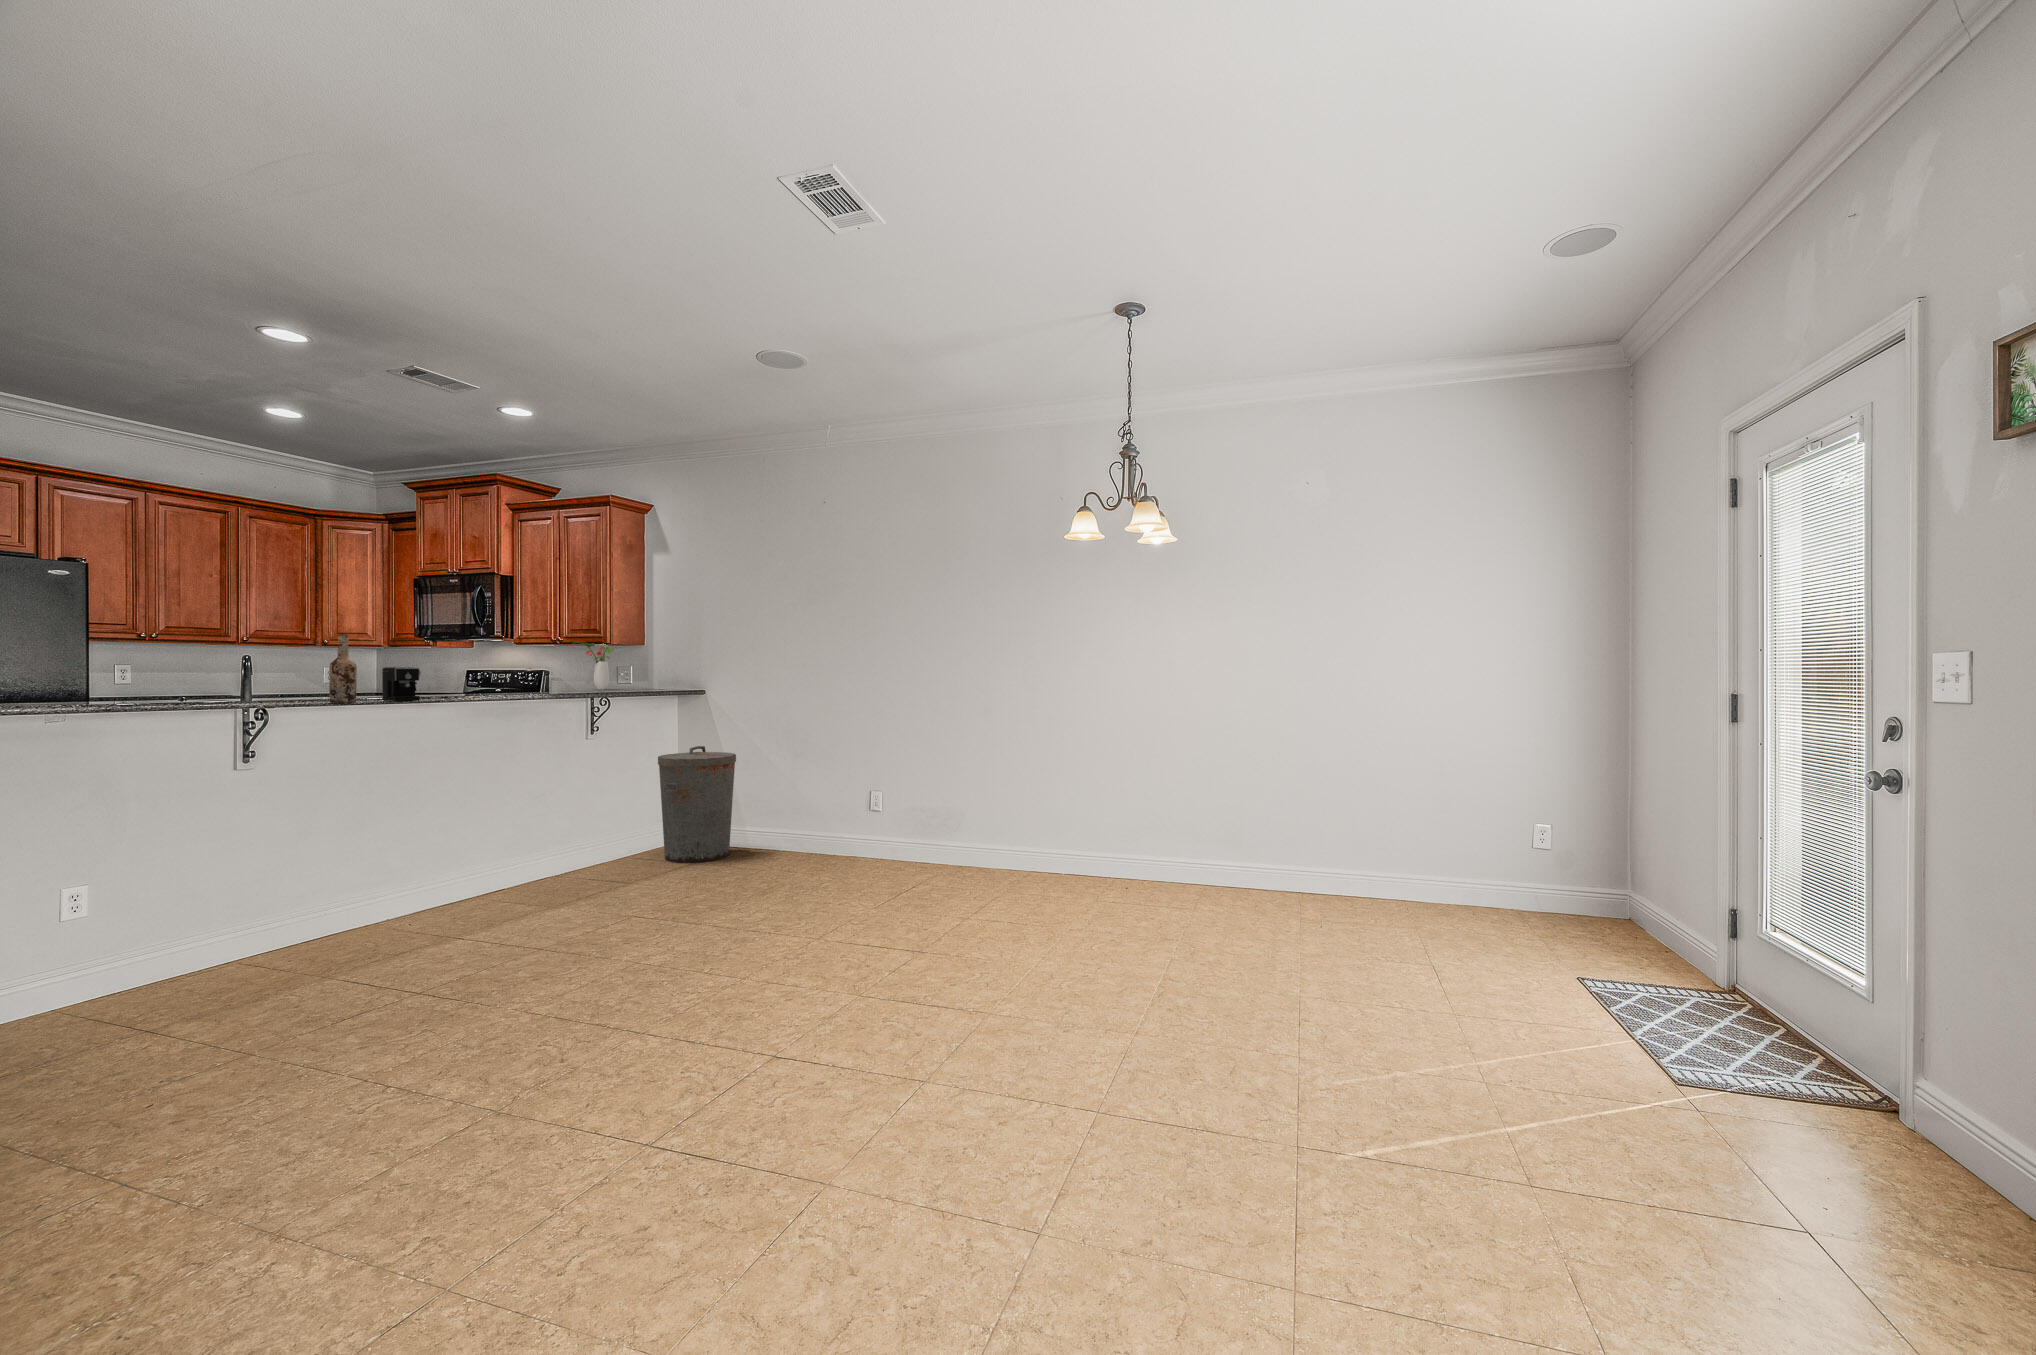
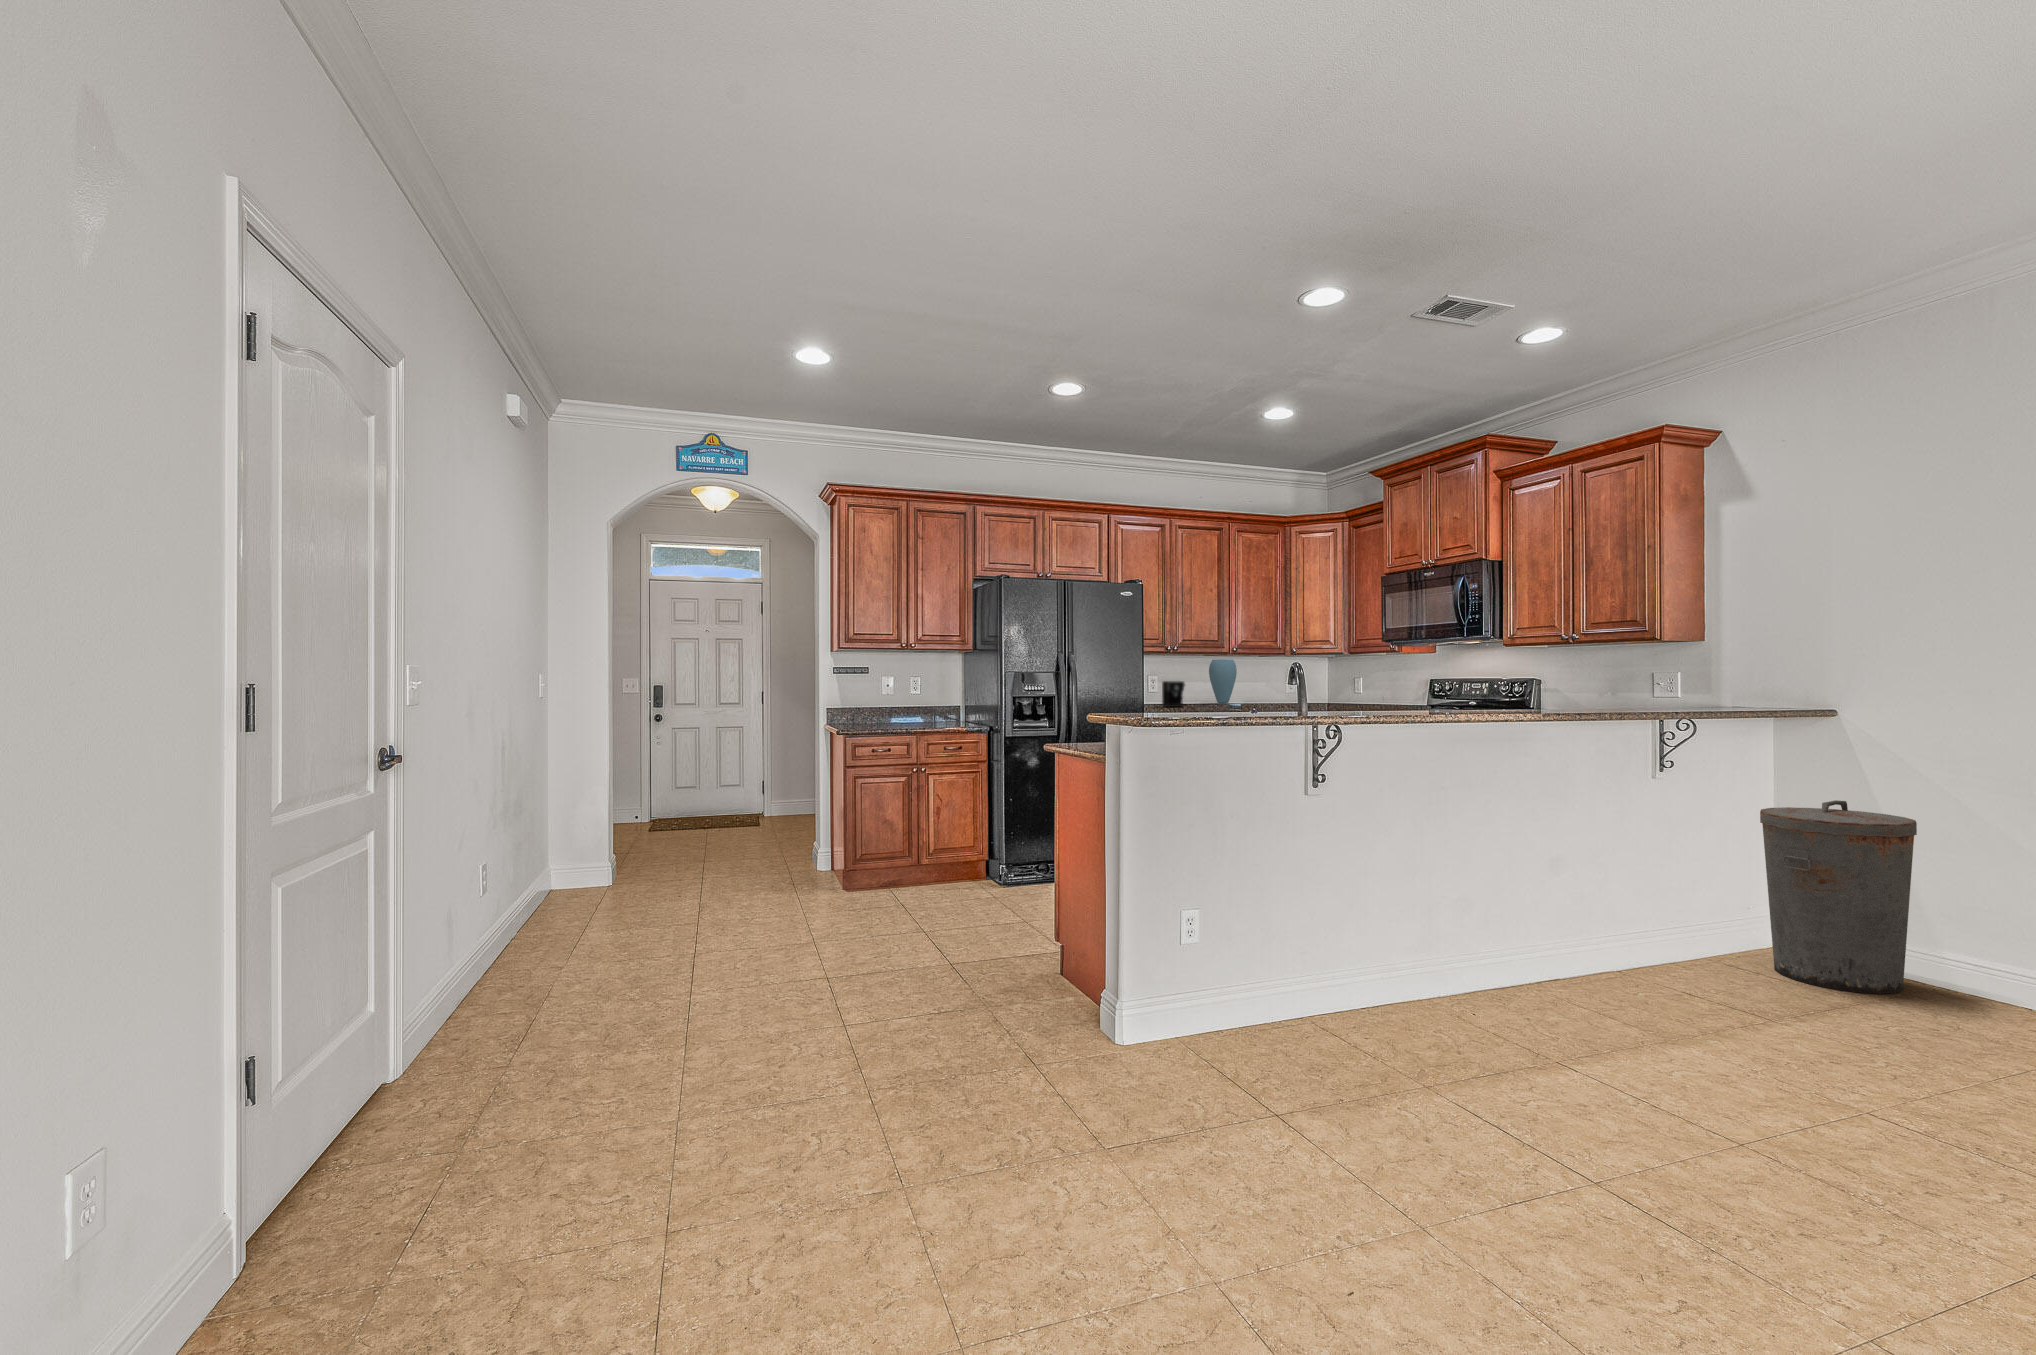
wine bottle: present [329,634,357,703] -> none [1379,638,1406,720]
flower arrangement: present [578,642,614,690] -> none [1583,638,1647,705]
vase: none [207,648,245,694] -> present [1209,659,1237,703]
coffee maker: present [382,667,447,701] -> present [1162,681,1185,707]

